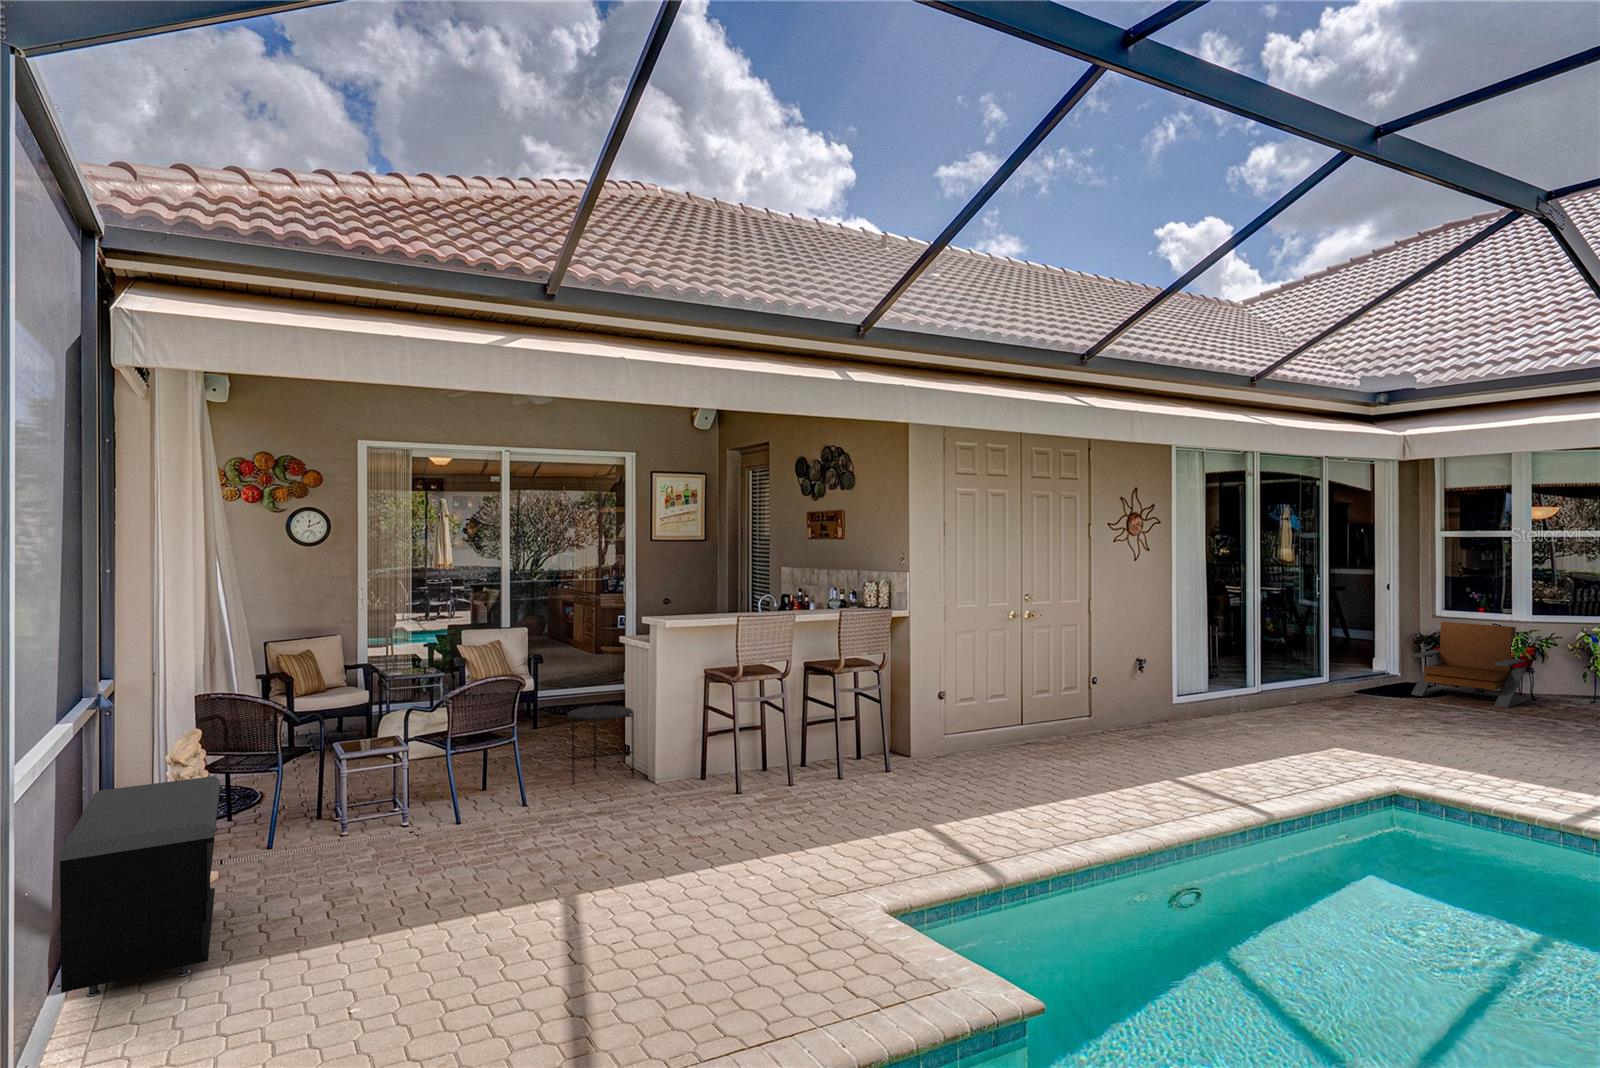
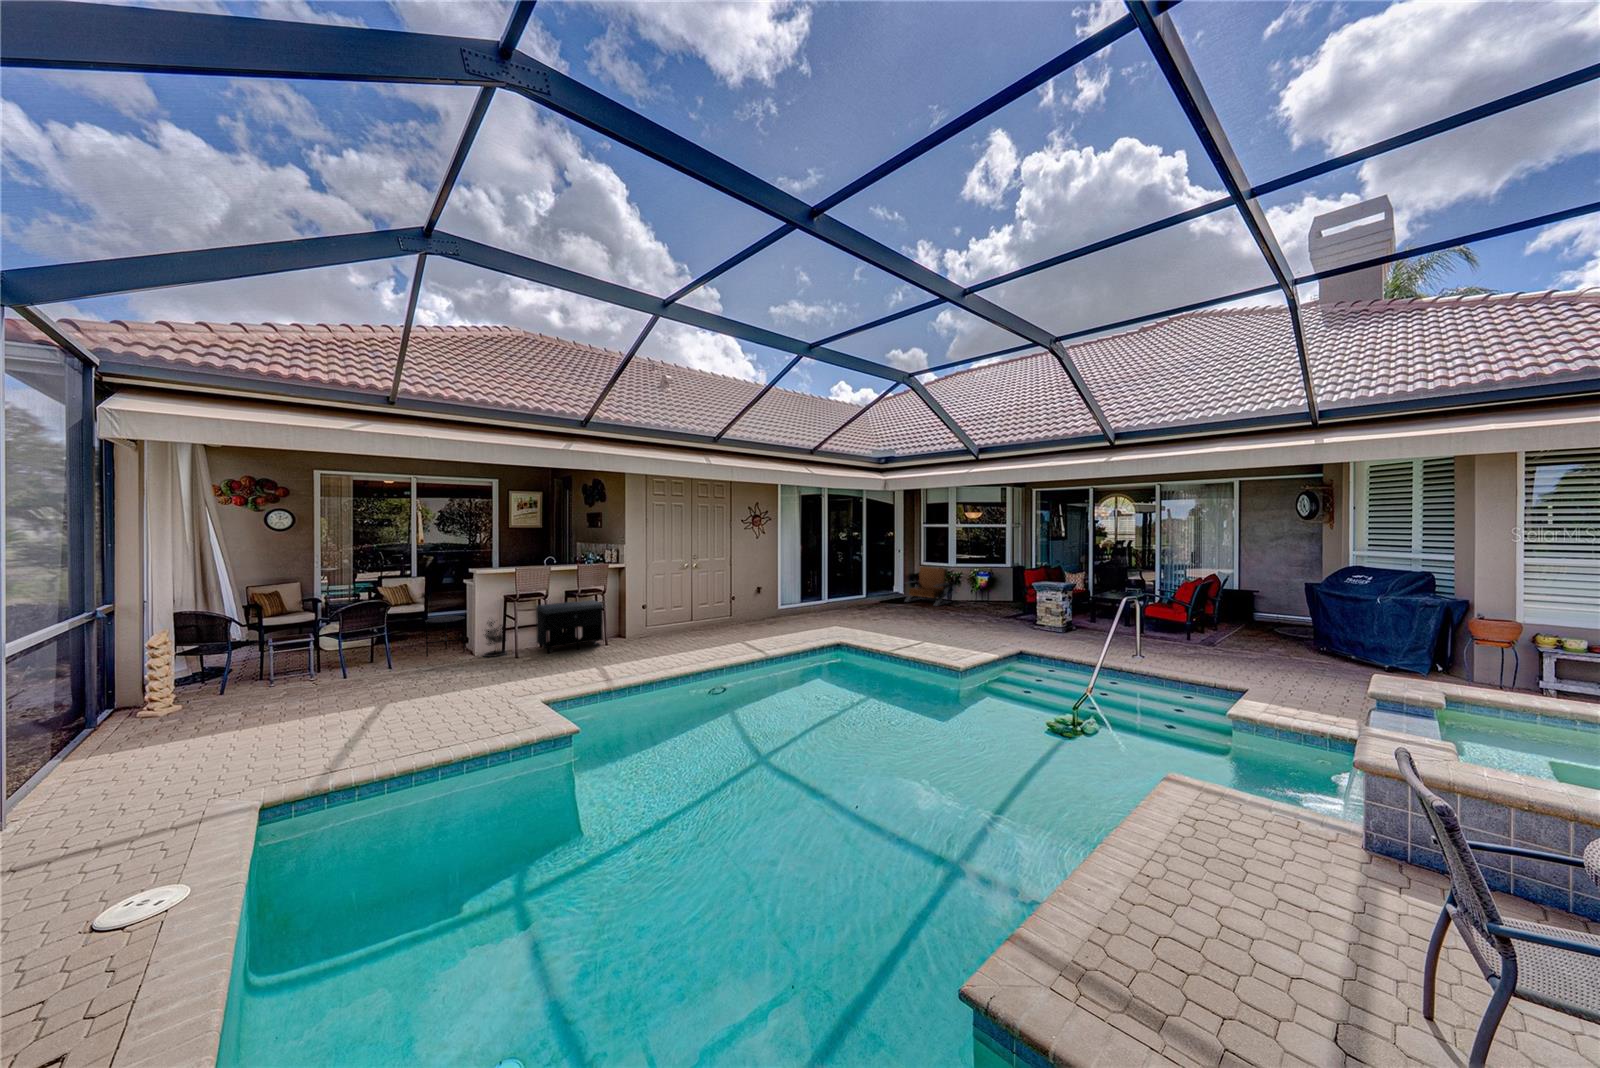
potted tree: none [672,711,718,792] -> present [484,621,506,657]
storage bench: present [60,776,220,997] -> present [536,600,603,652]

